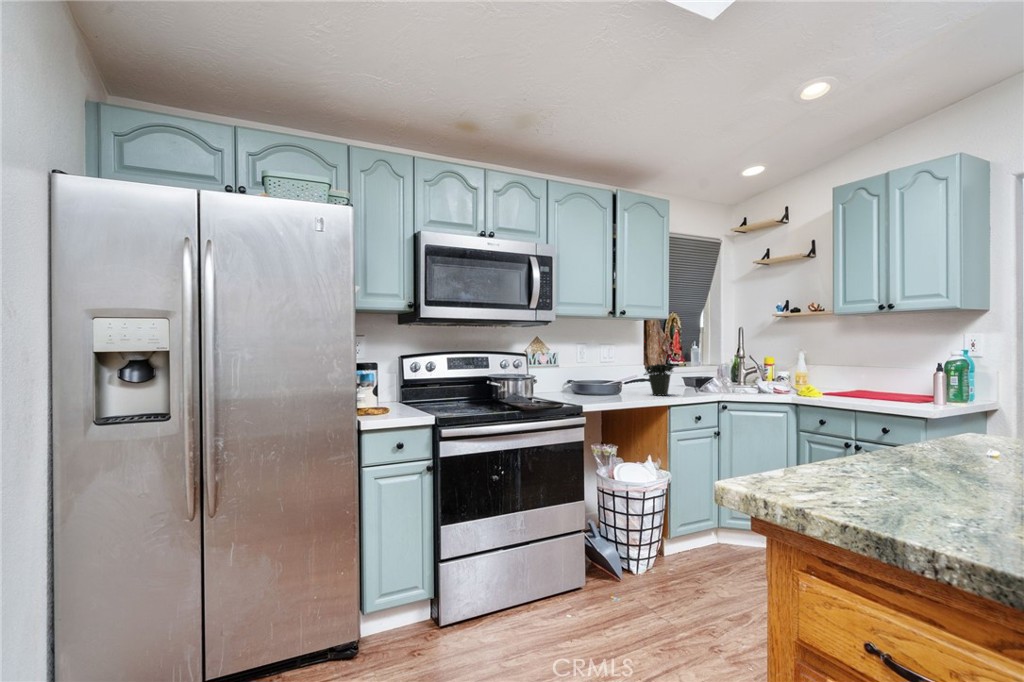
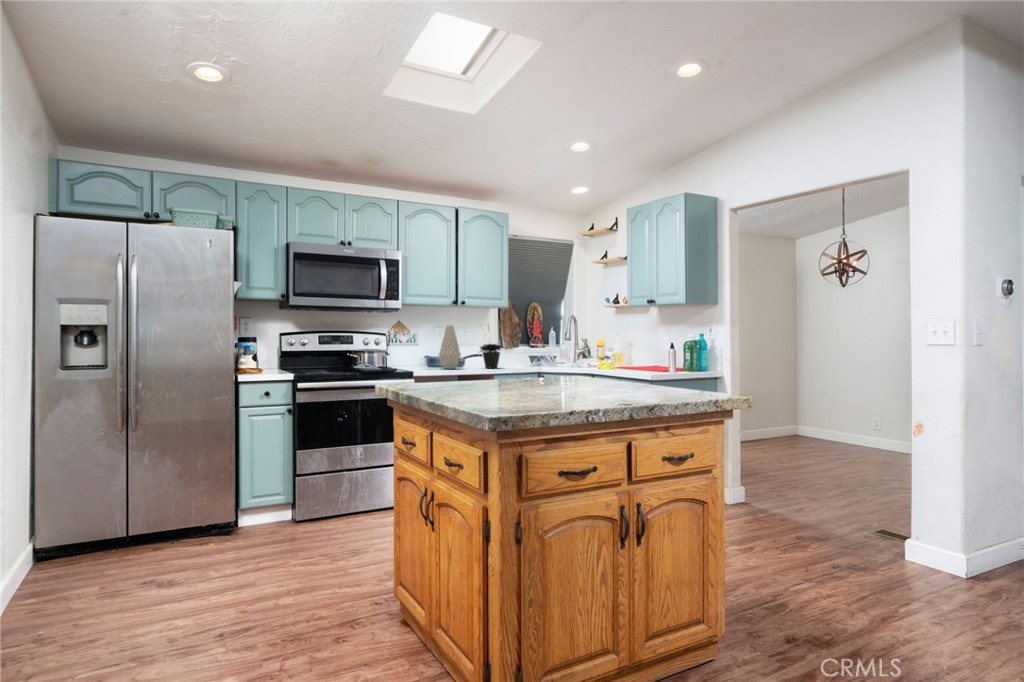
vase: none [598,341,627,398] -> present [439,325,461,369]

